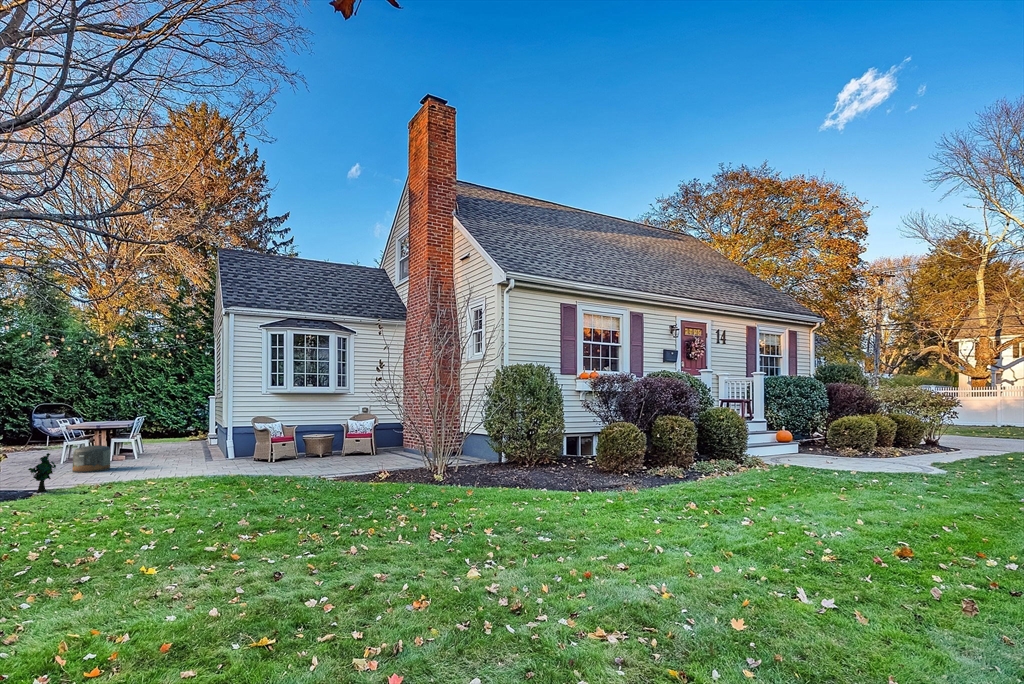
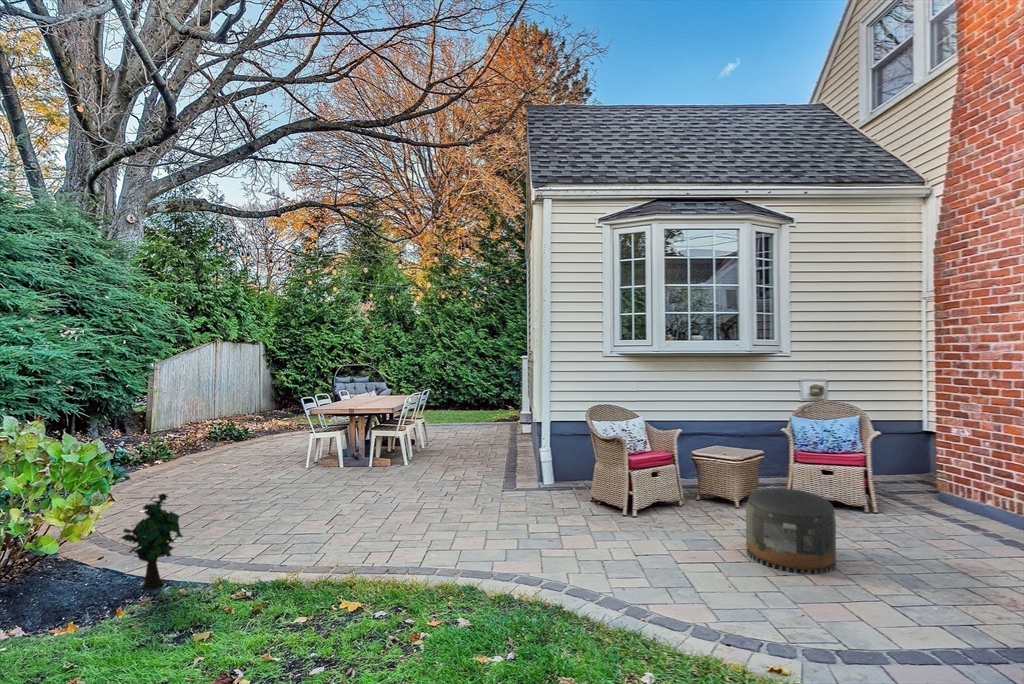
pouf: present [72,445,111,473] -> present [746,488,836,574]

